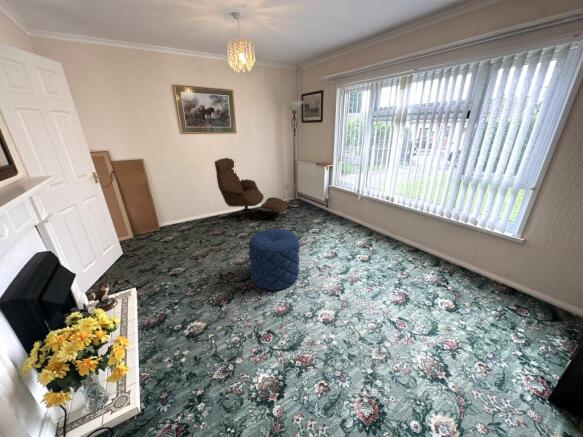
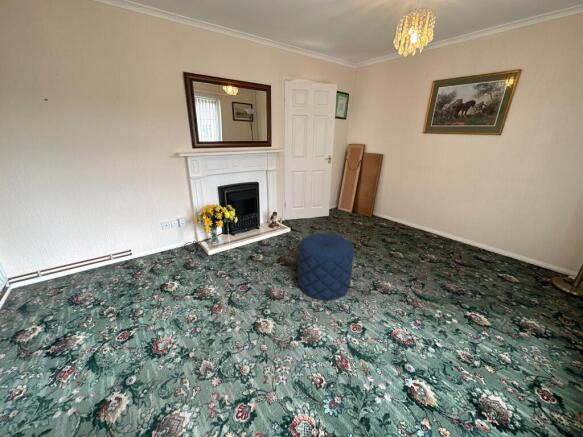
lounge chair: present [215,158,287,222] -> none [424,167,516,281]

